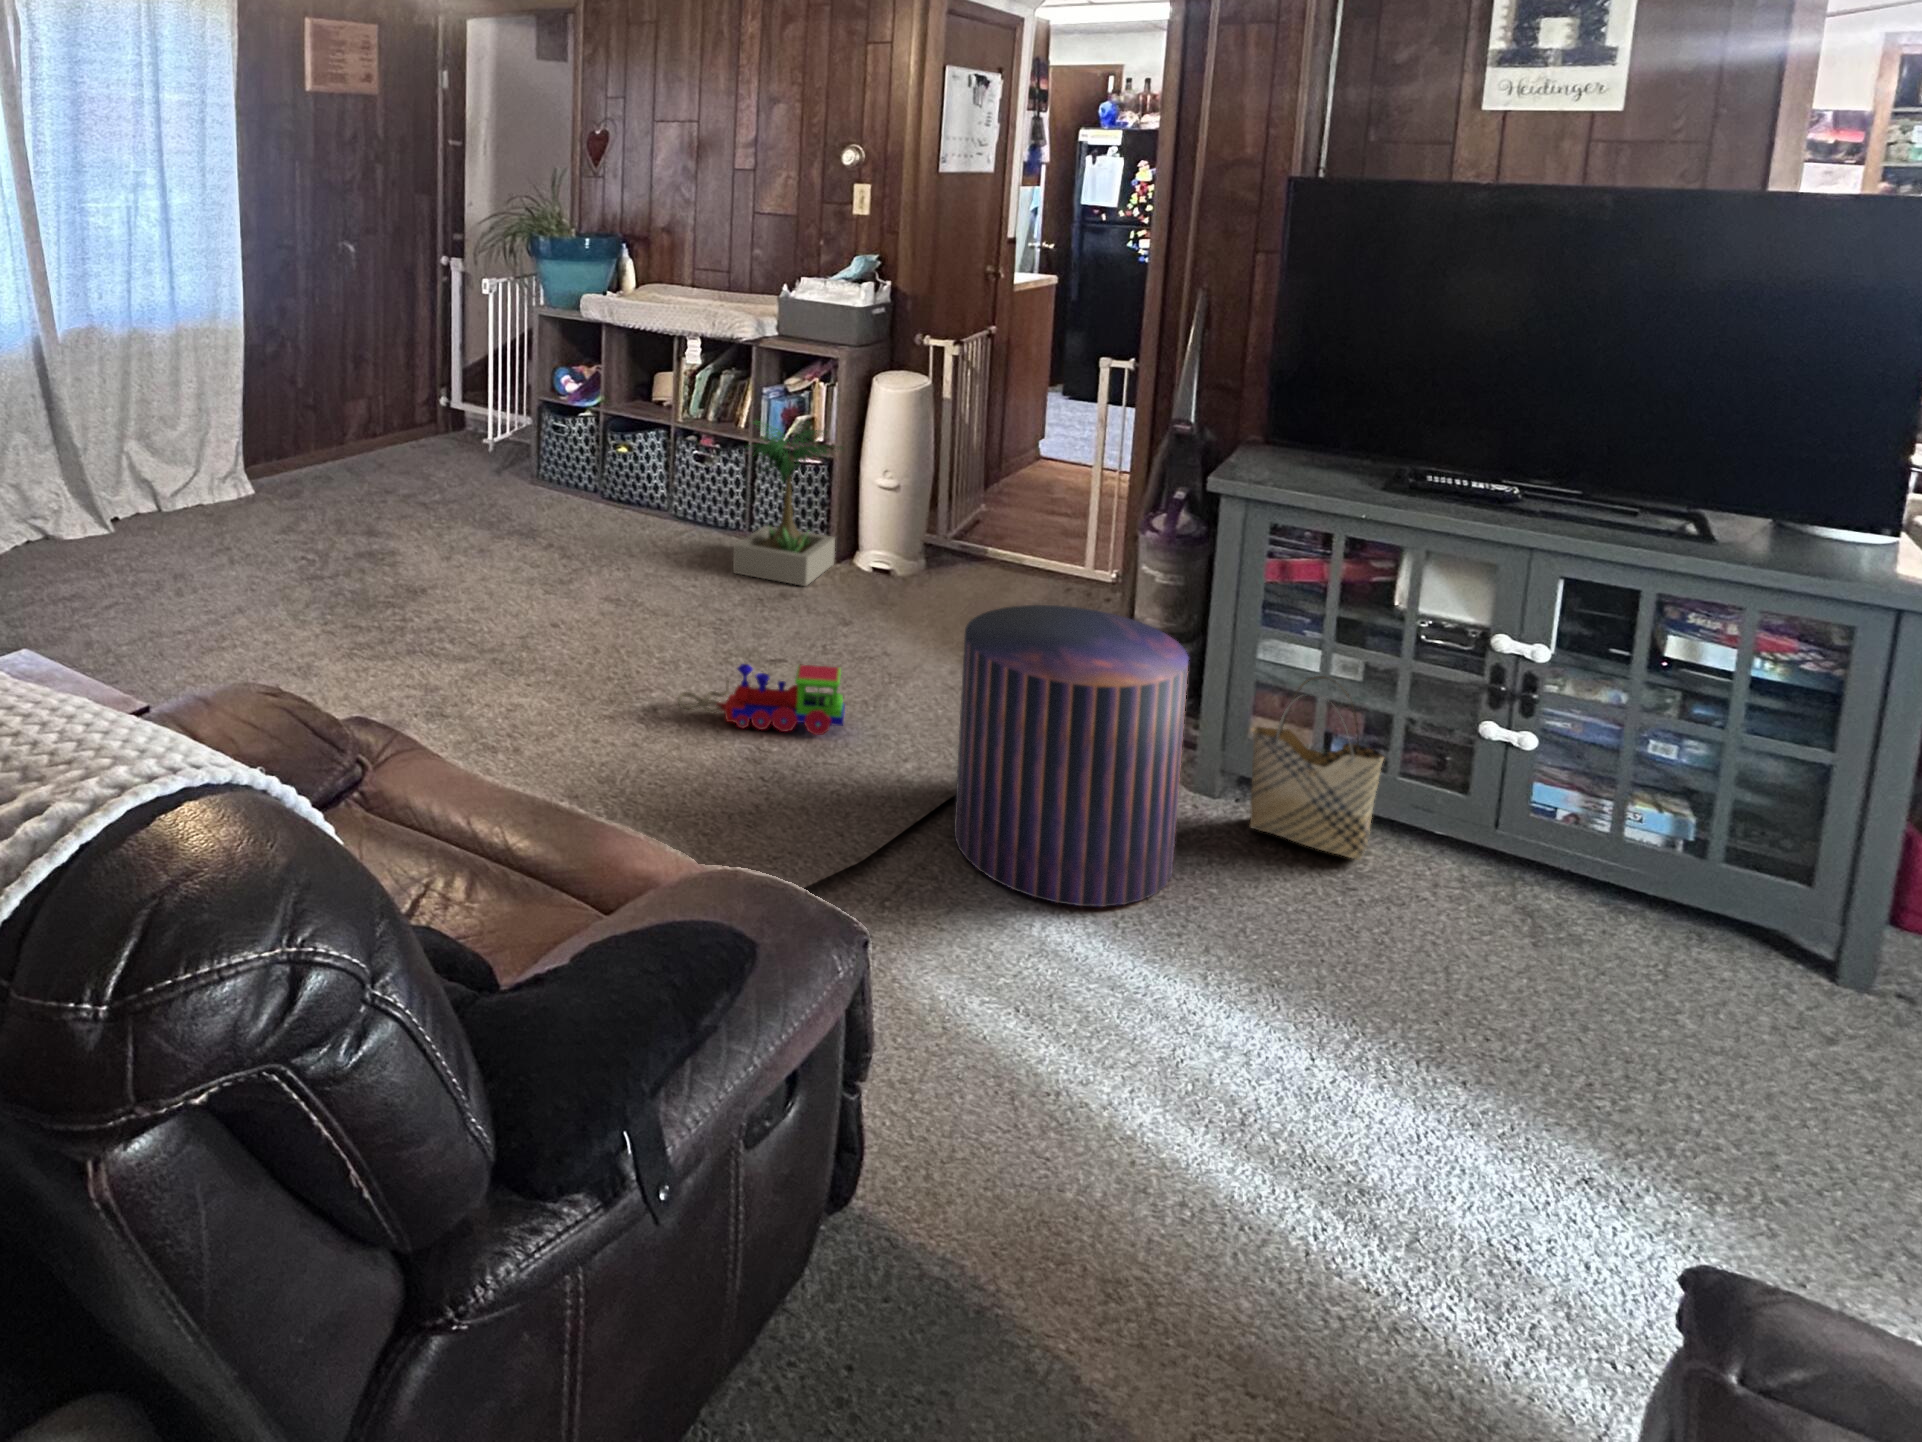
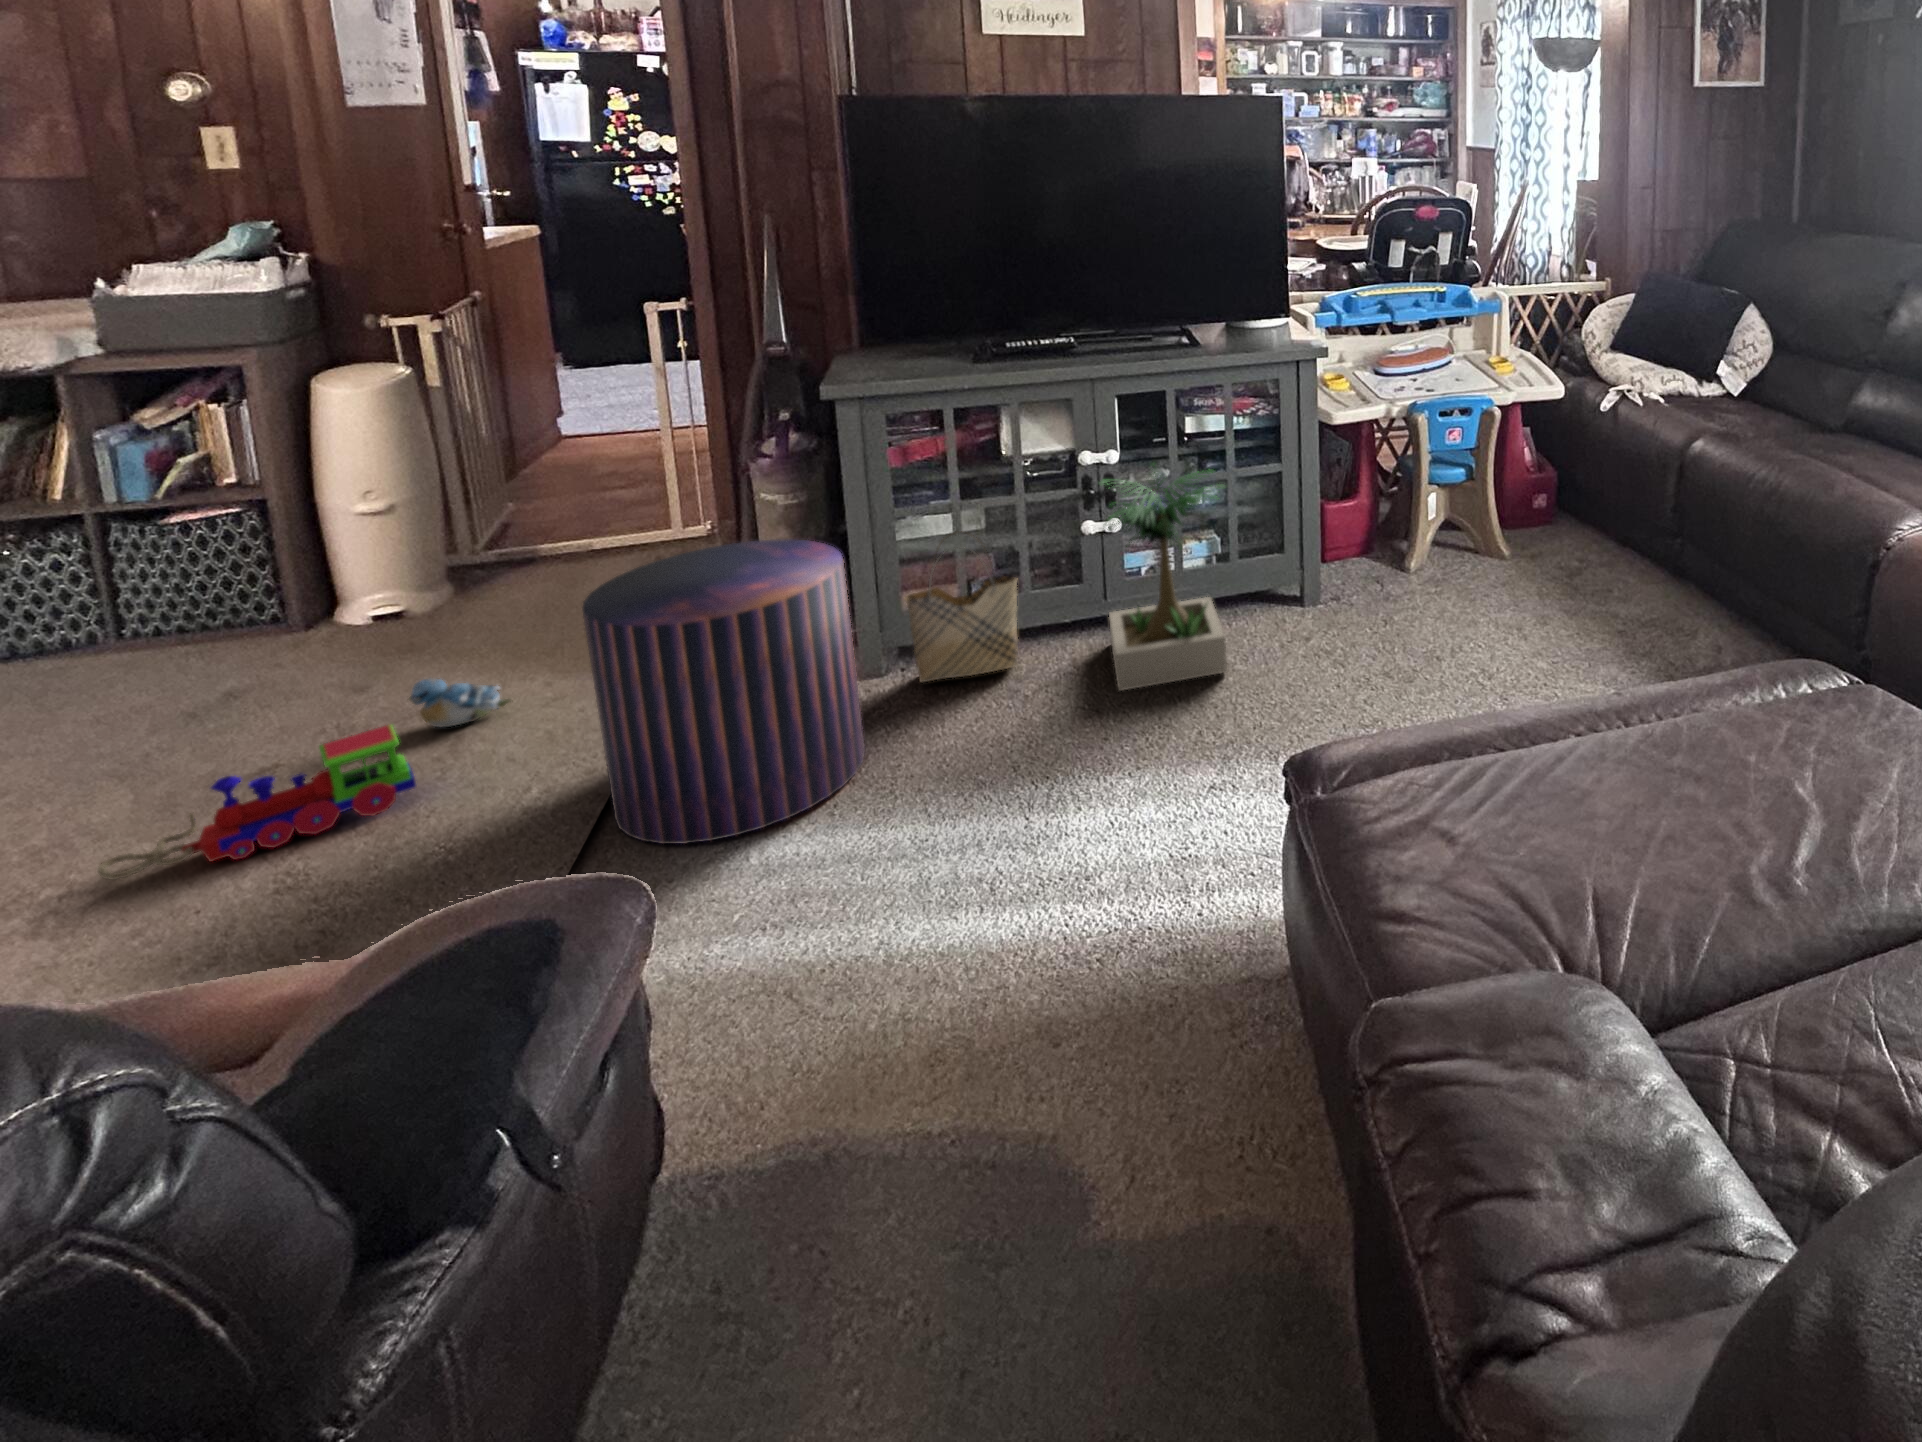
potted plant: present [733,421,843,586] -> present [1102,463,1227,691]
plush toy: none [861,639,924,687] -> present [409,678,510,727]

